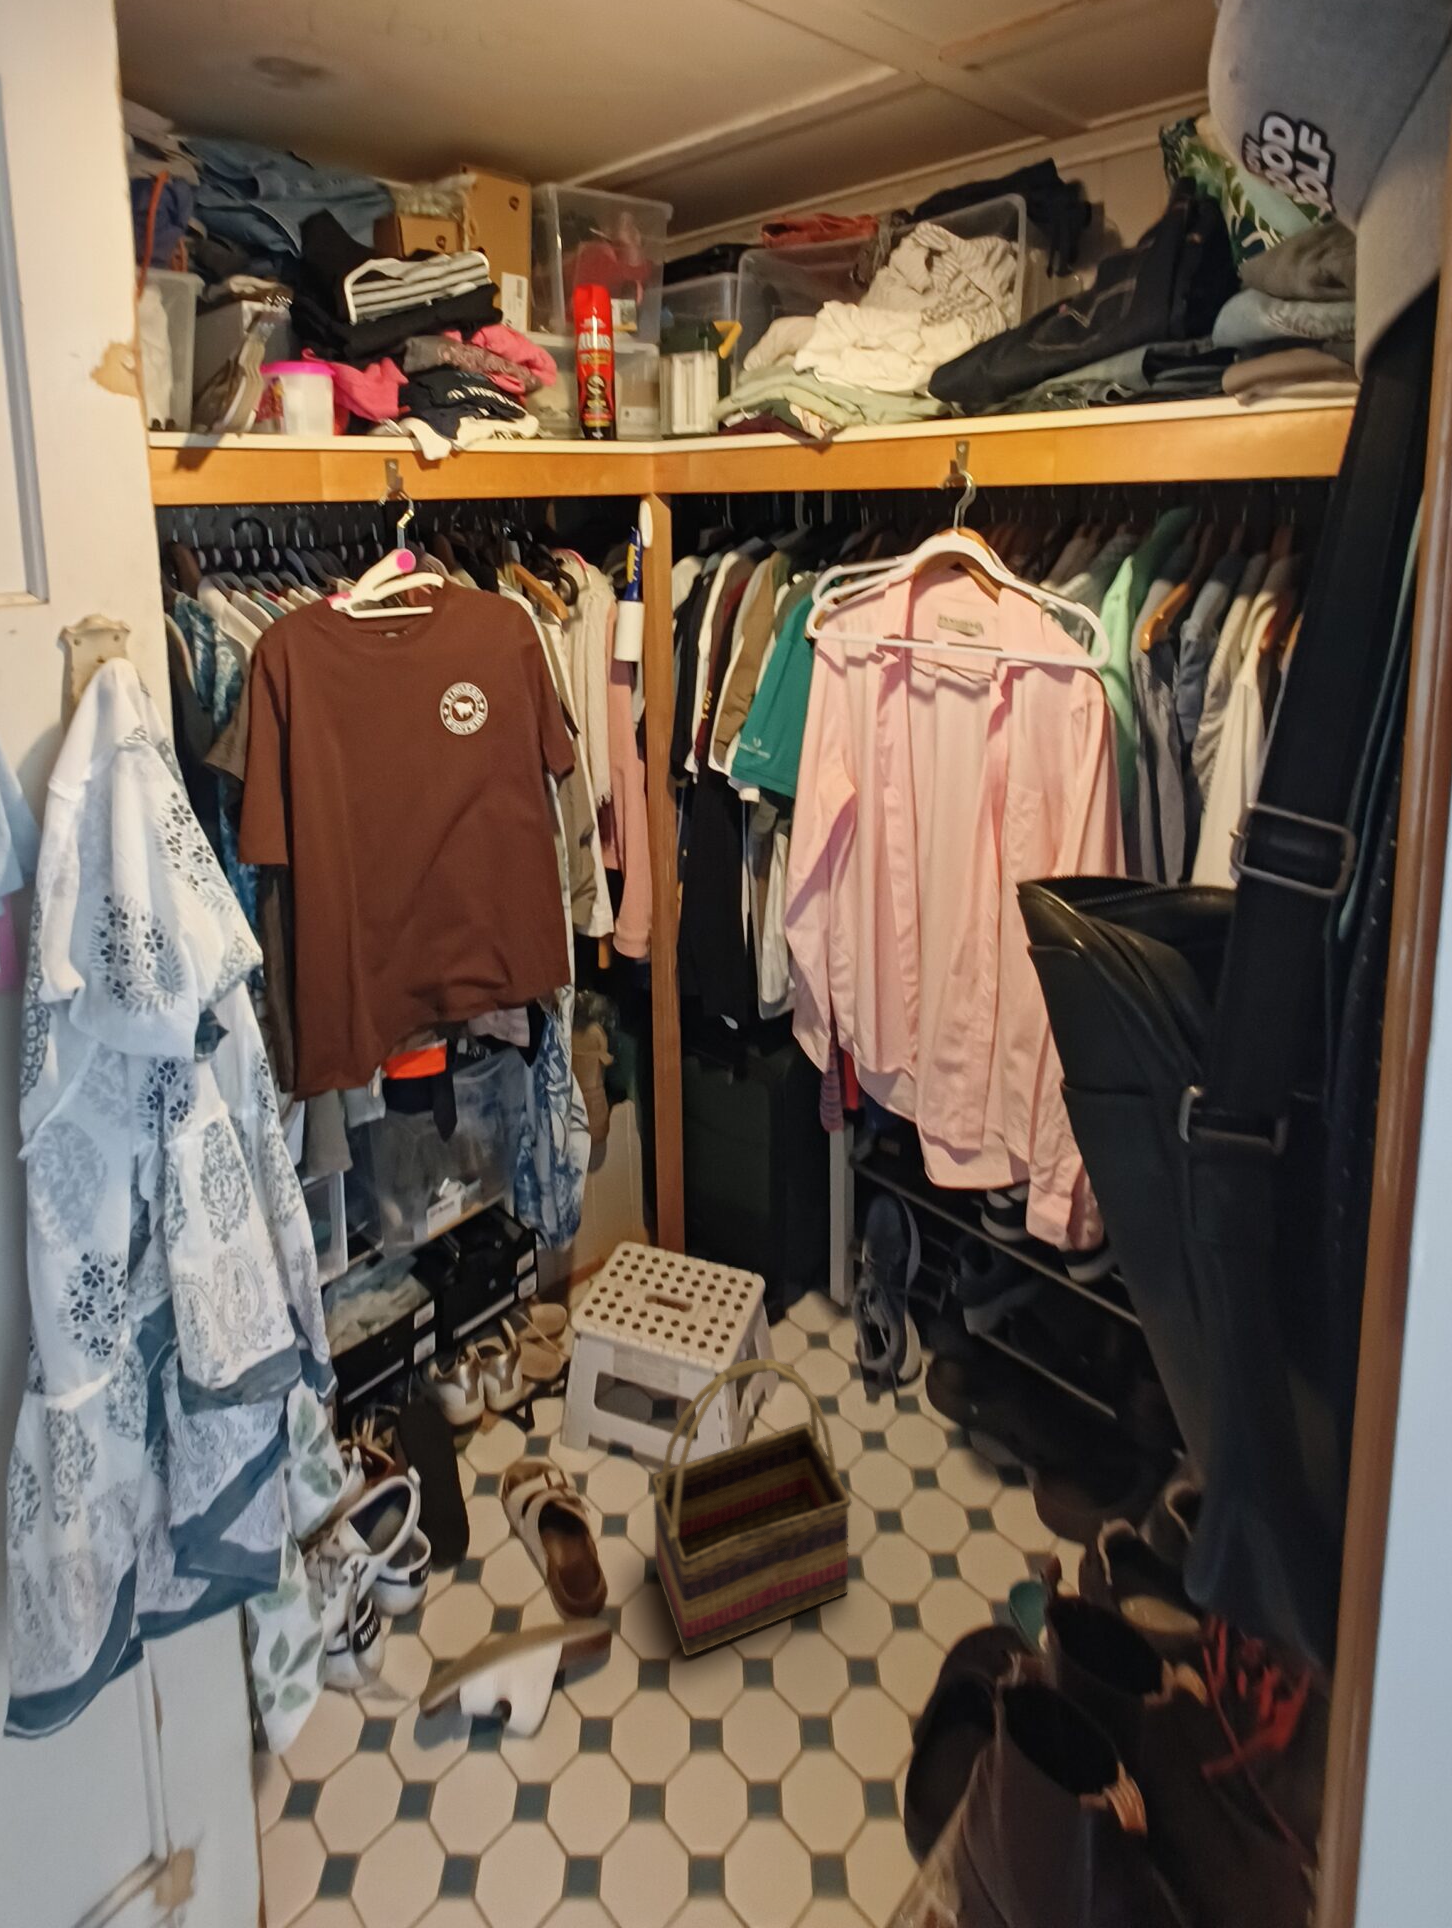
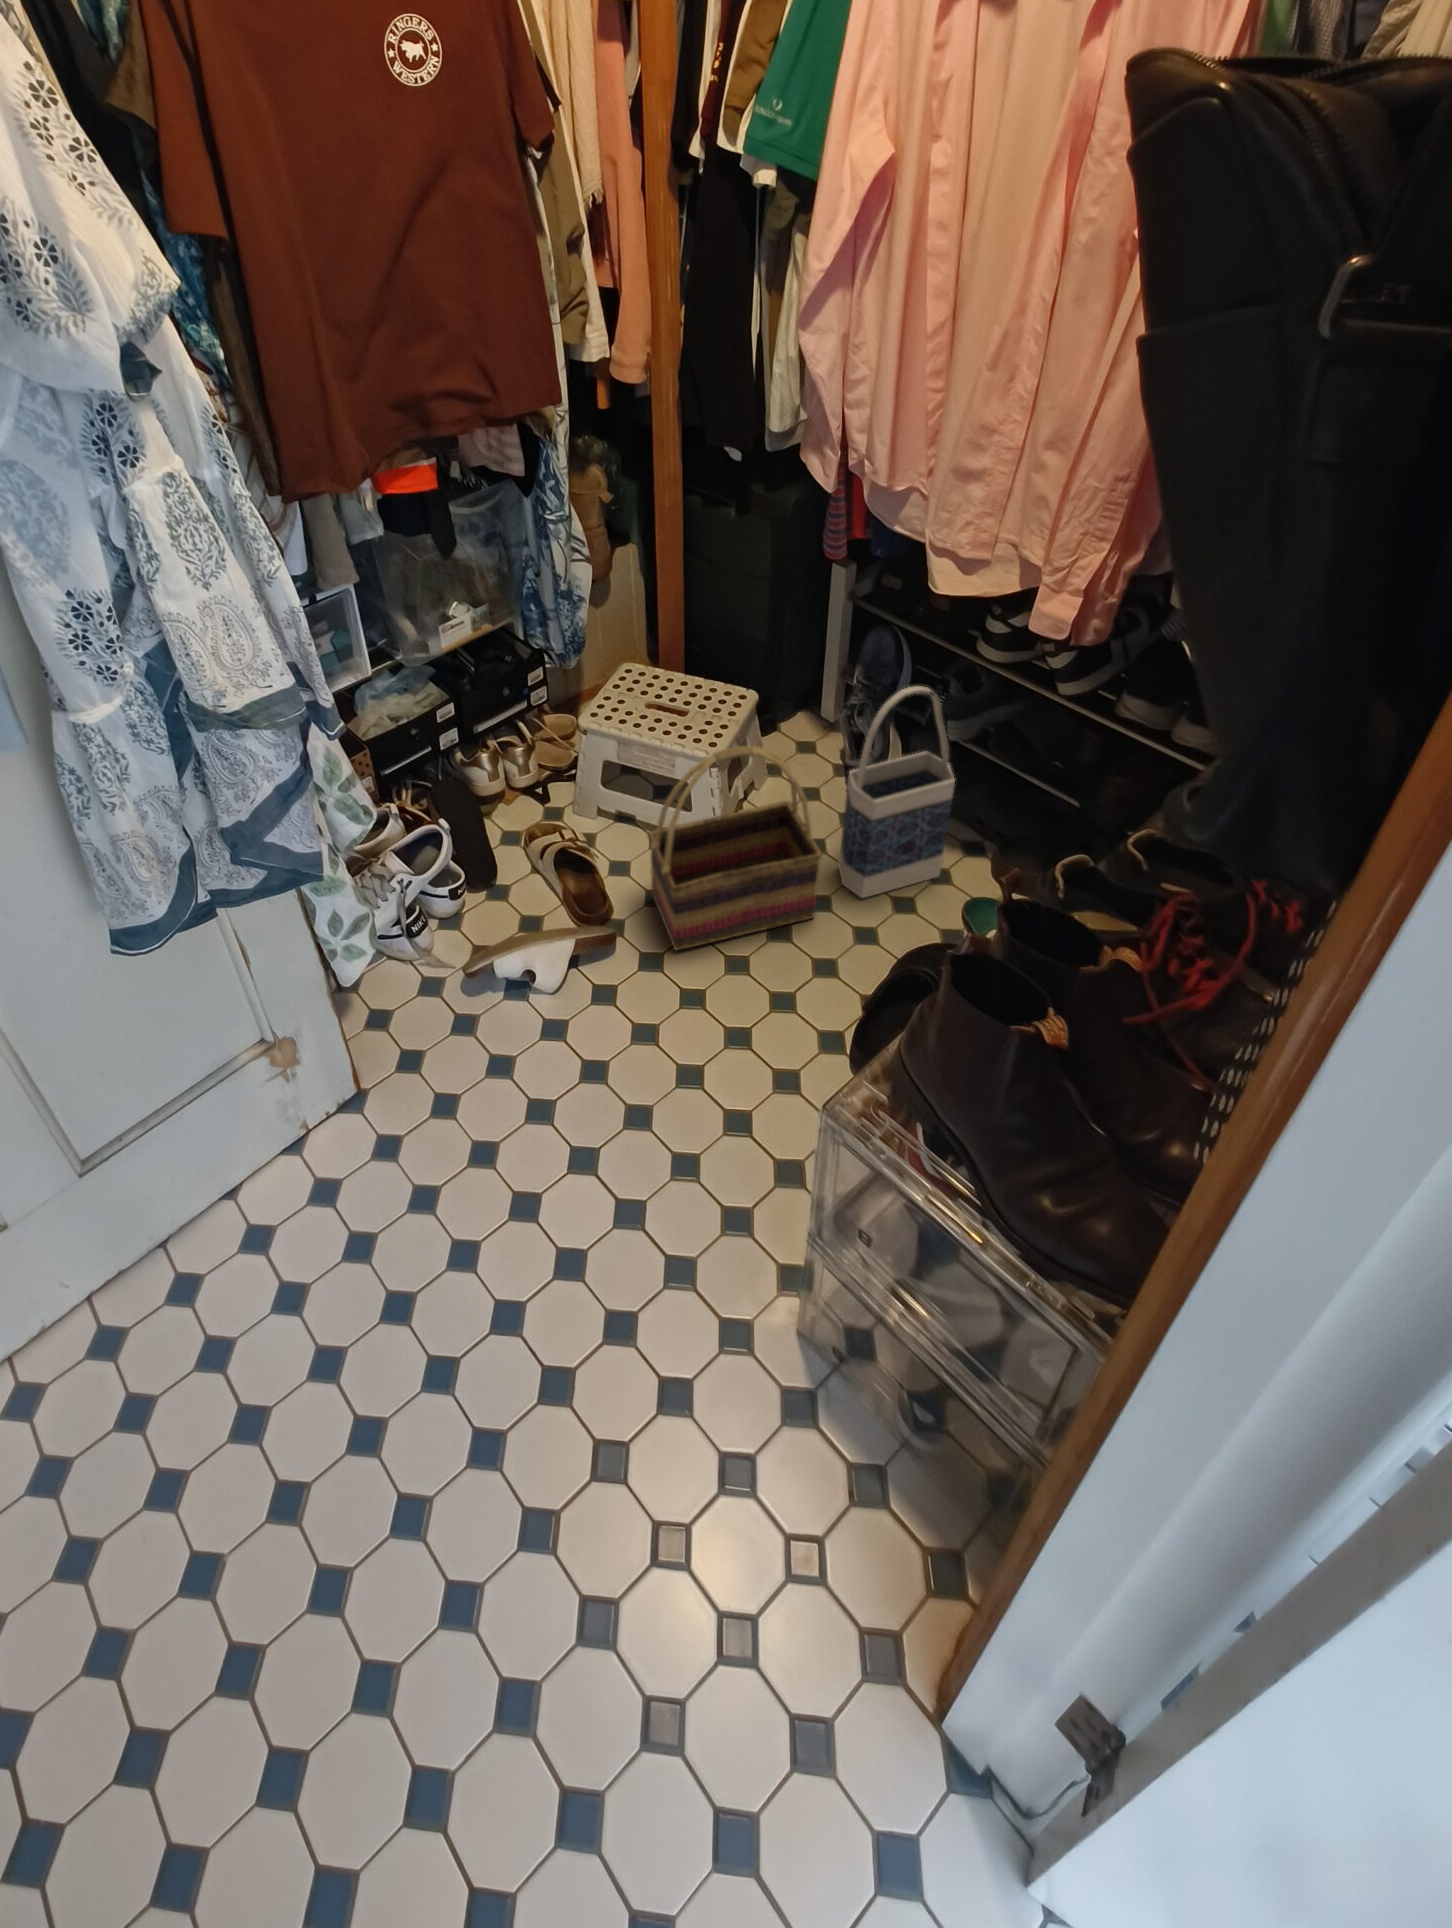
bag: none [869,1277,984,1559] -> present [839,686,955,898]

